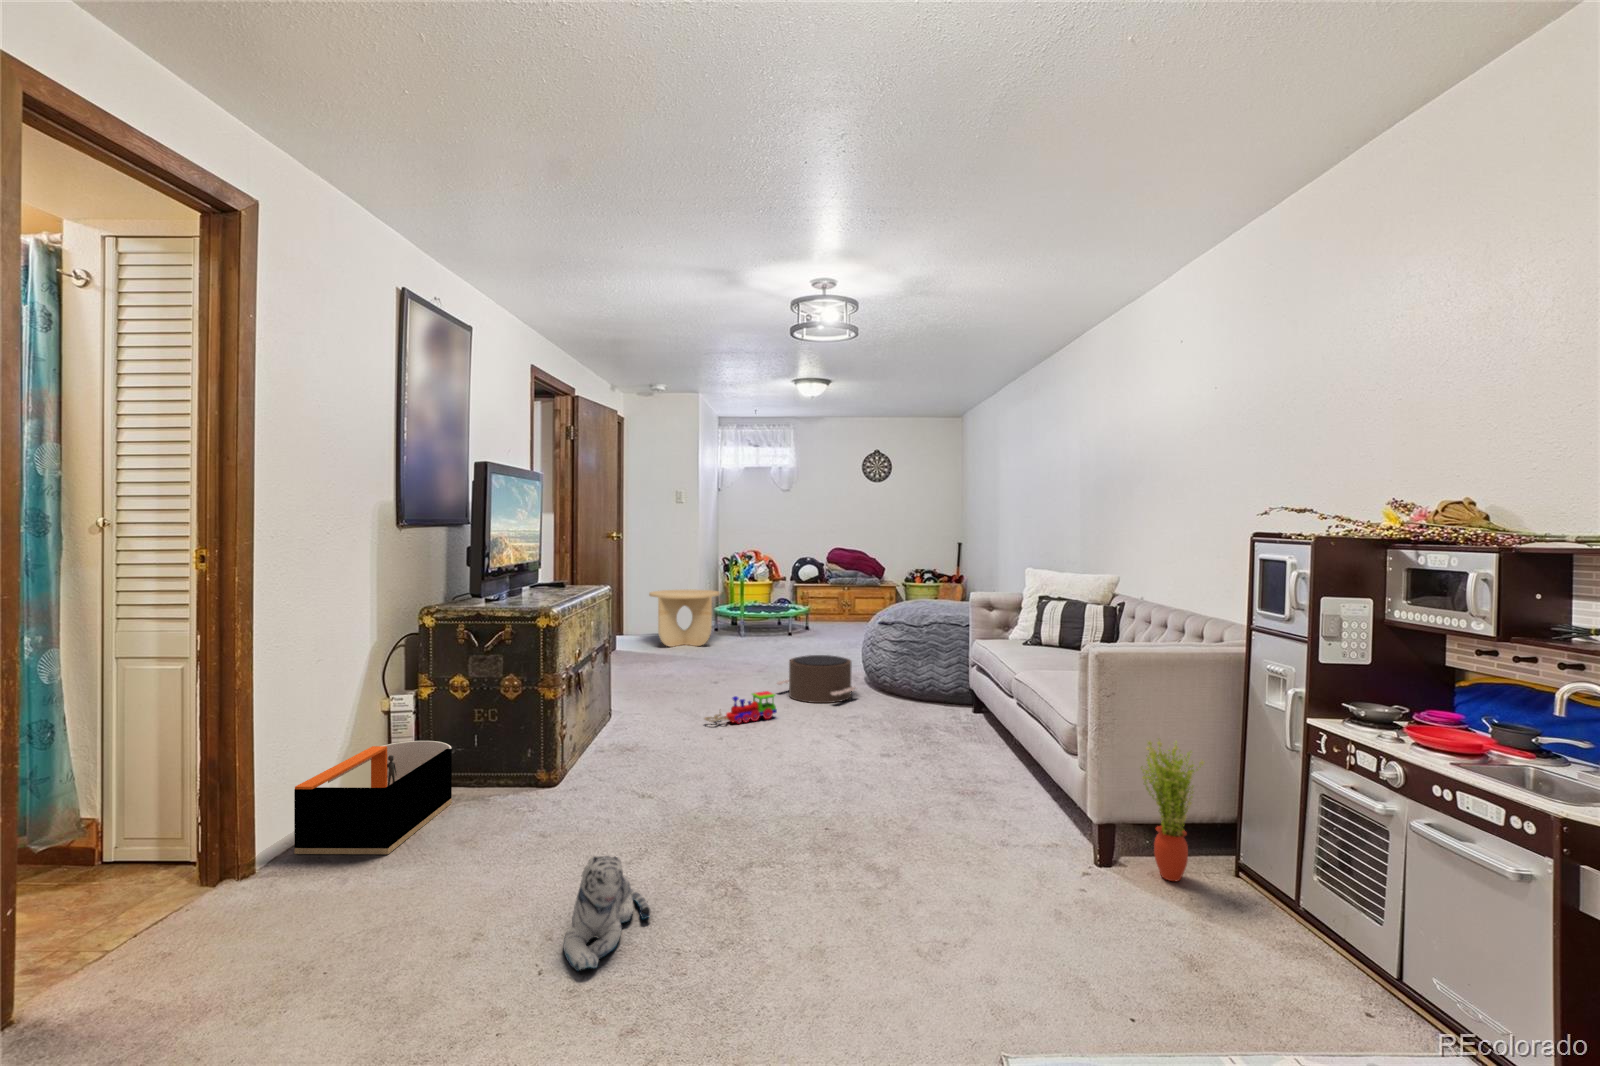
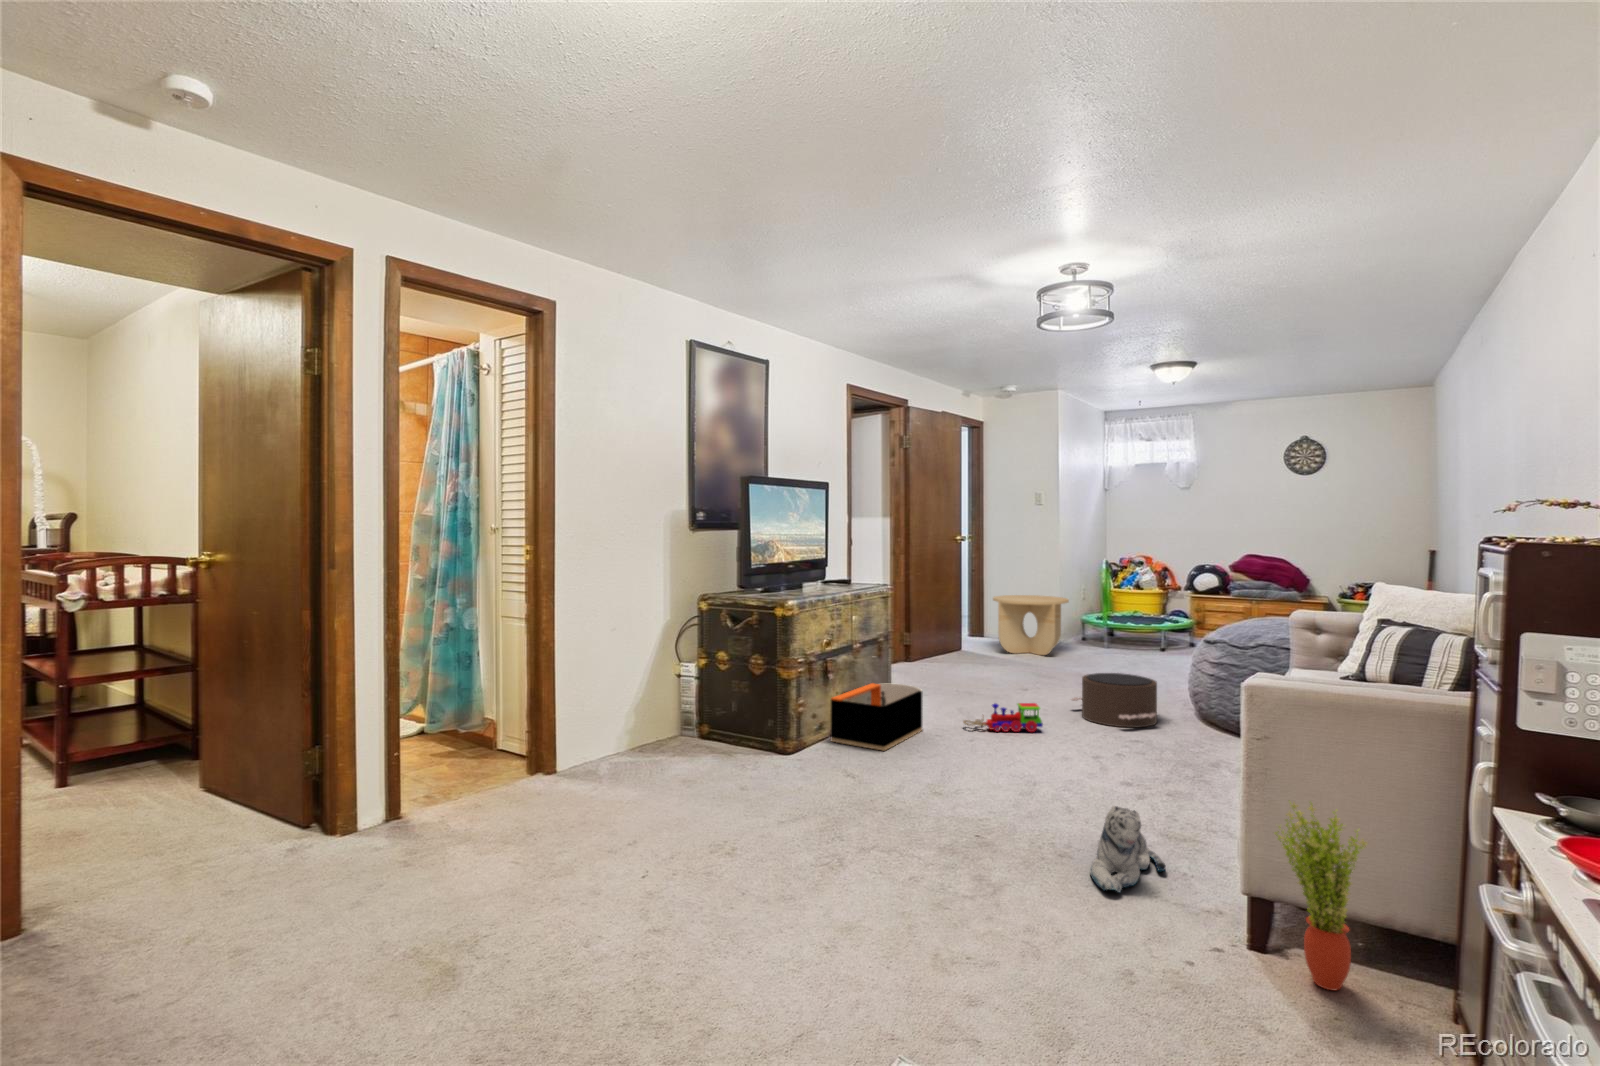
storage bin: present [294,741,452,854] -> present [831,683,922,751]
plush toy: present [563,856,650,971] -> present [1090,806,1166,893]

